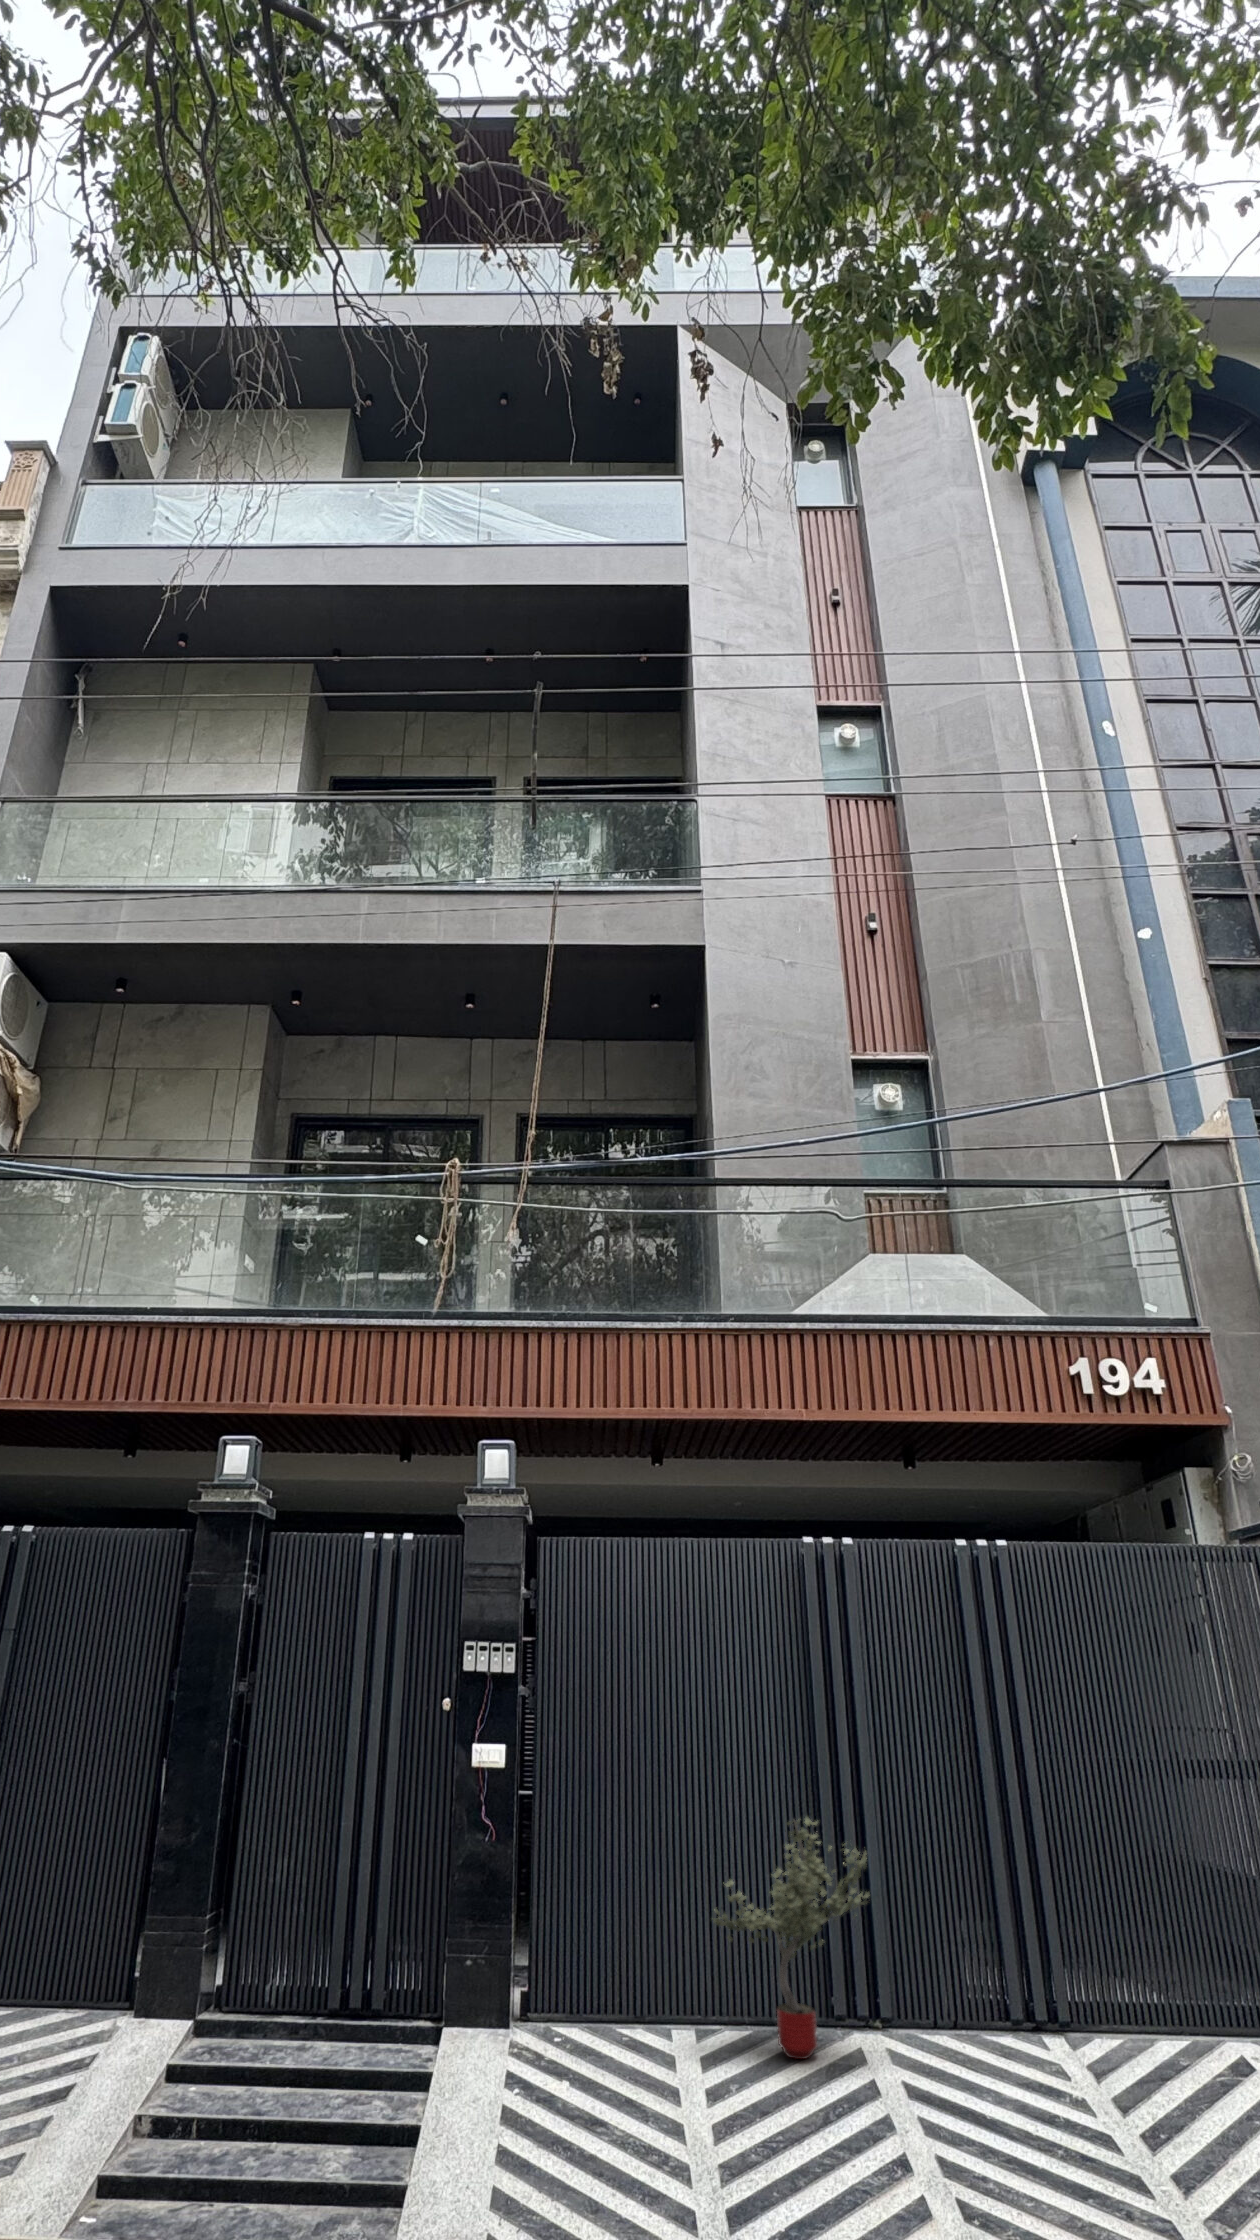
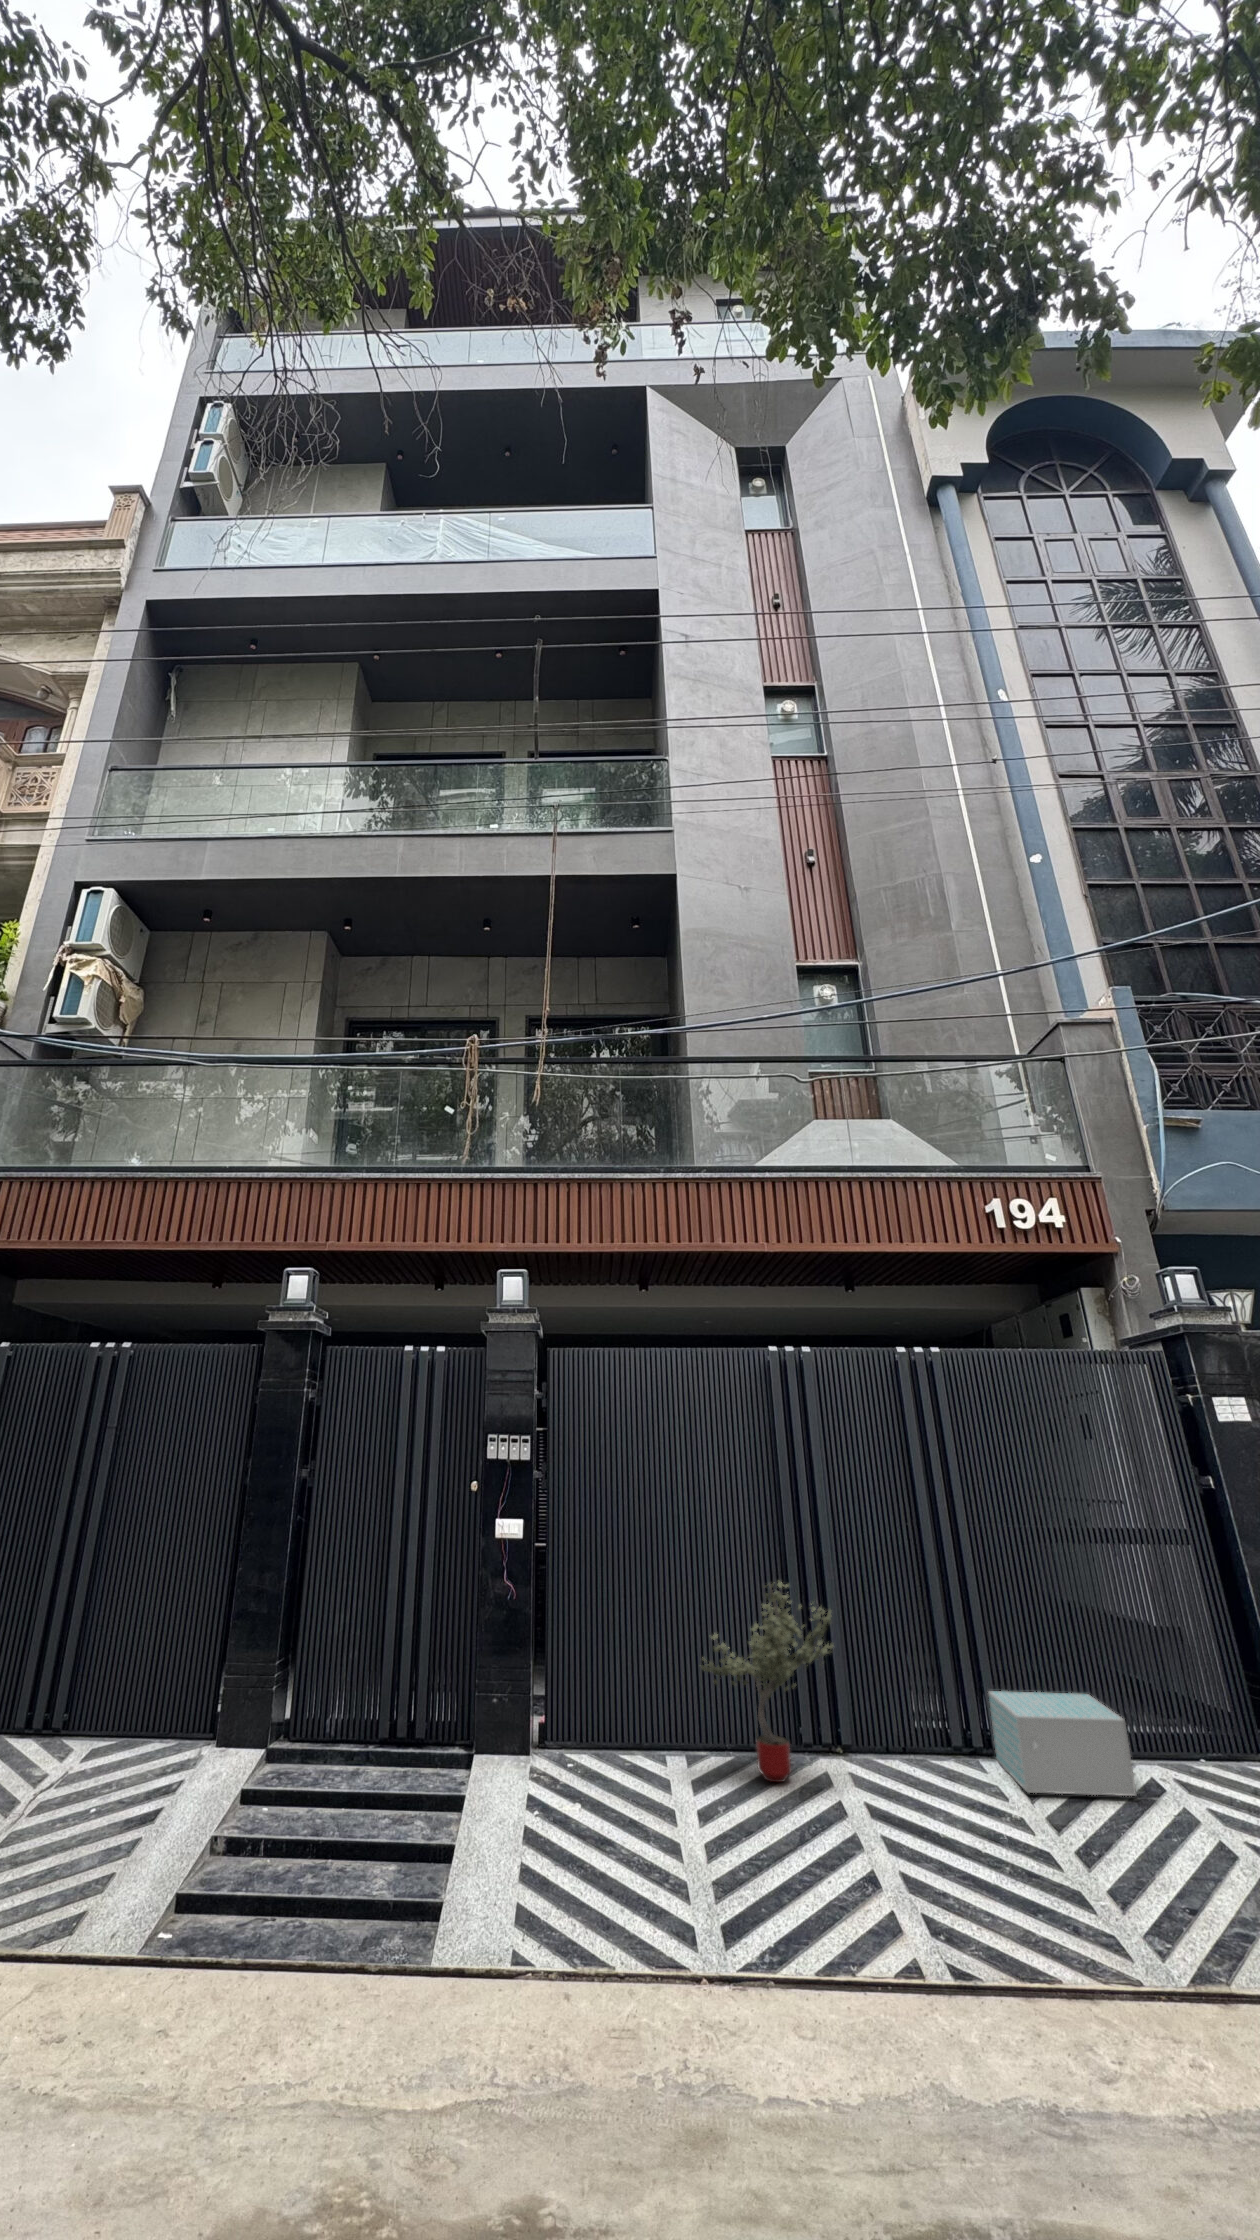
storage box: none [1053,1952,1221,2076] -> present [989,1691,1136,1796]

